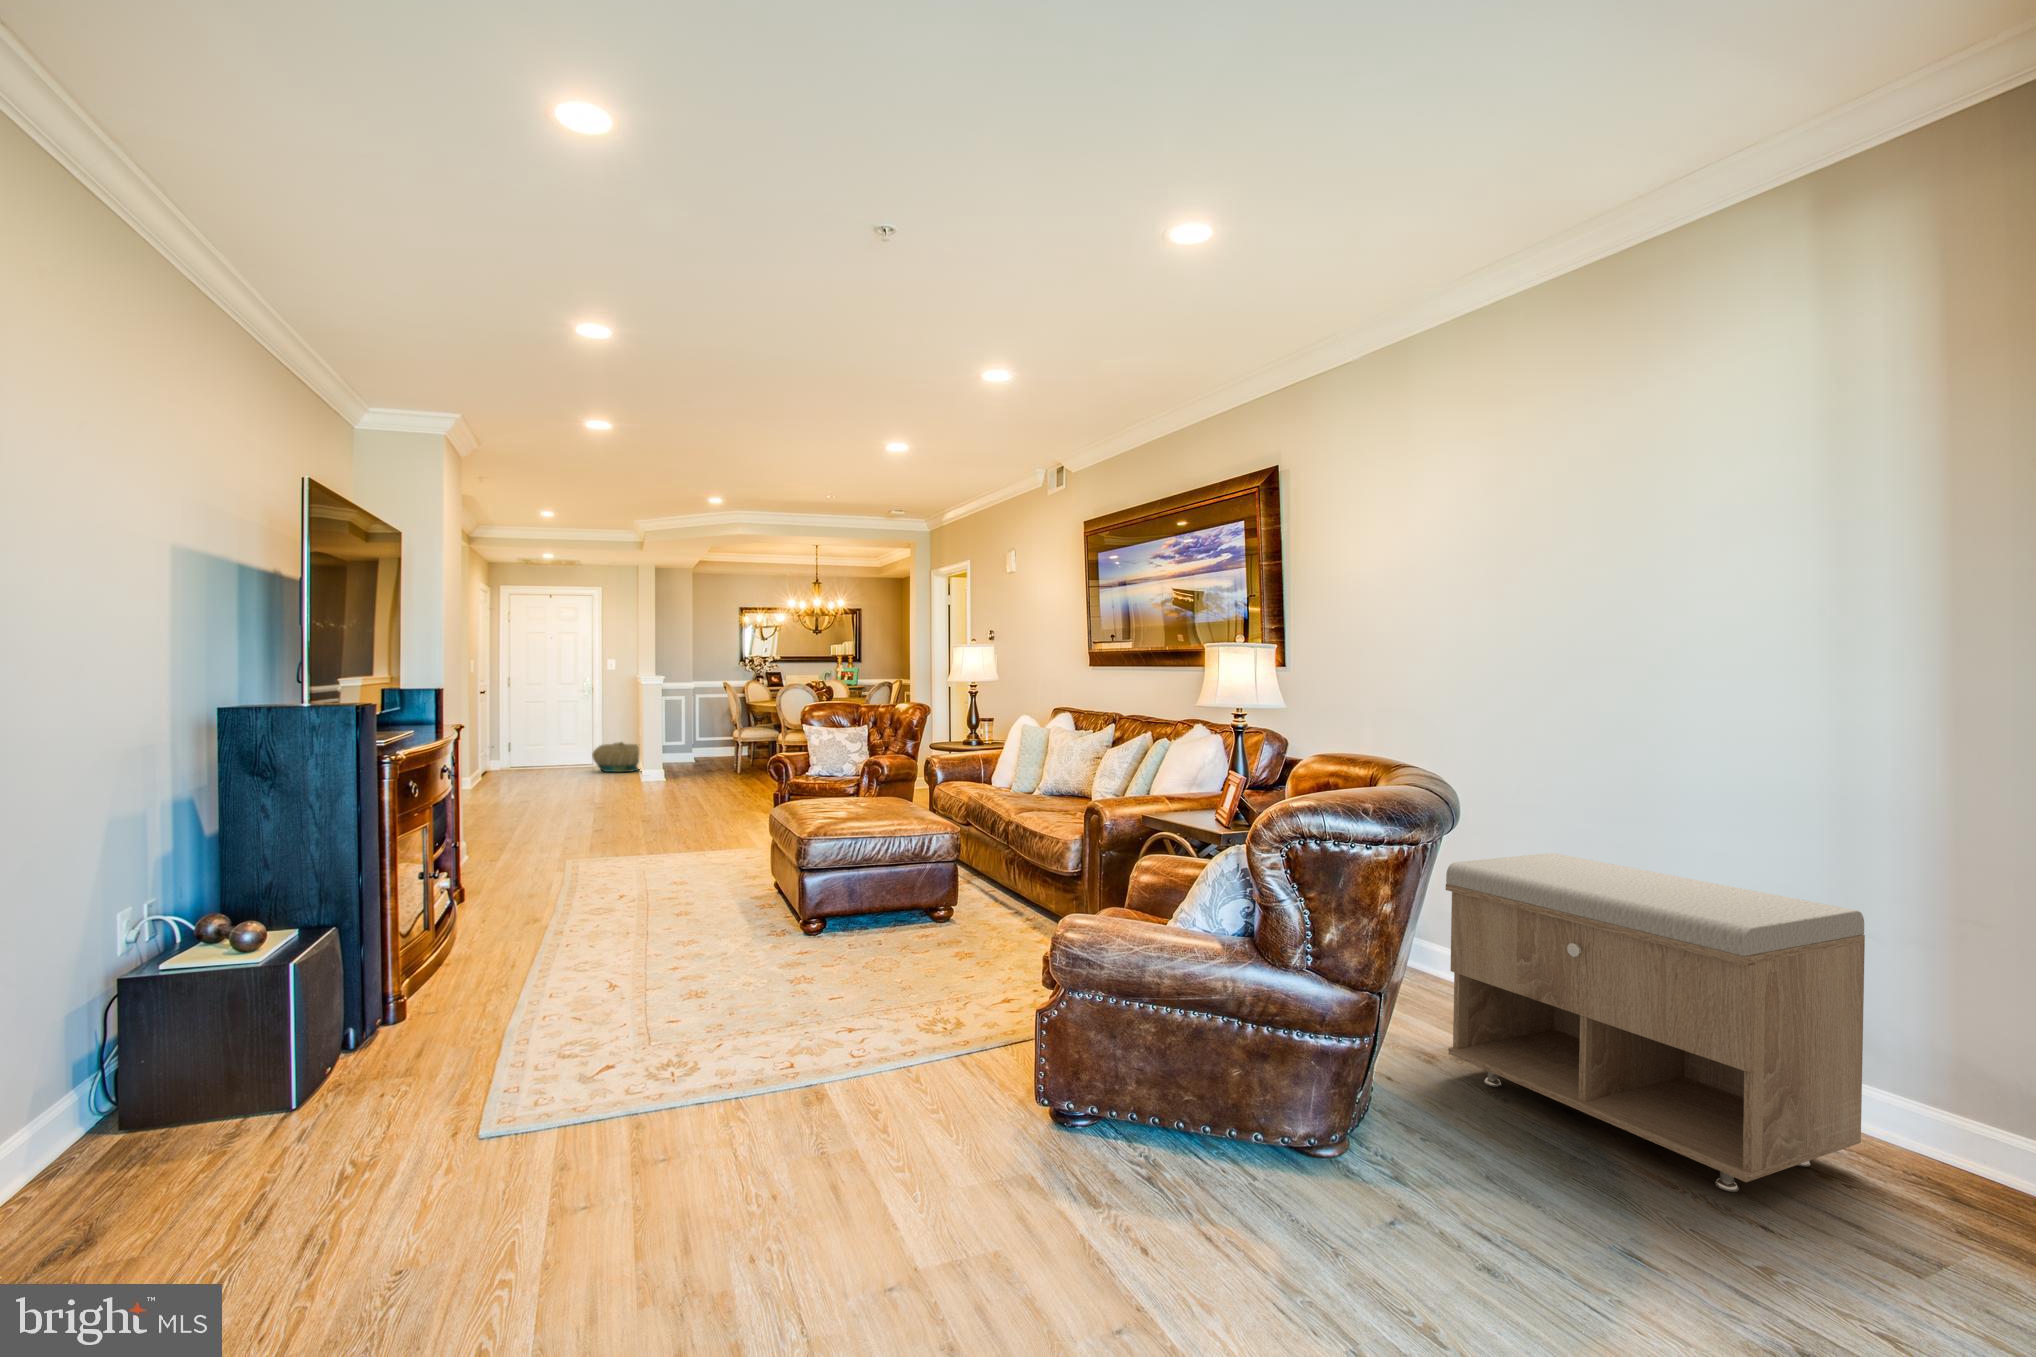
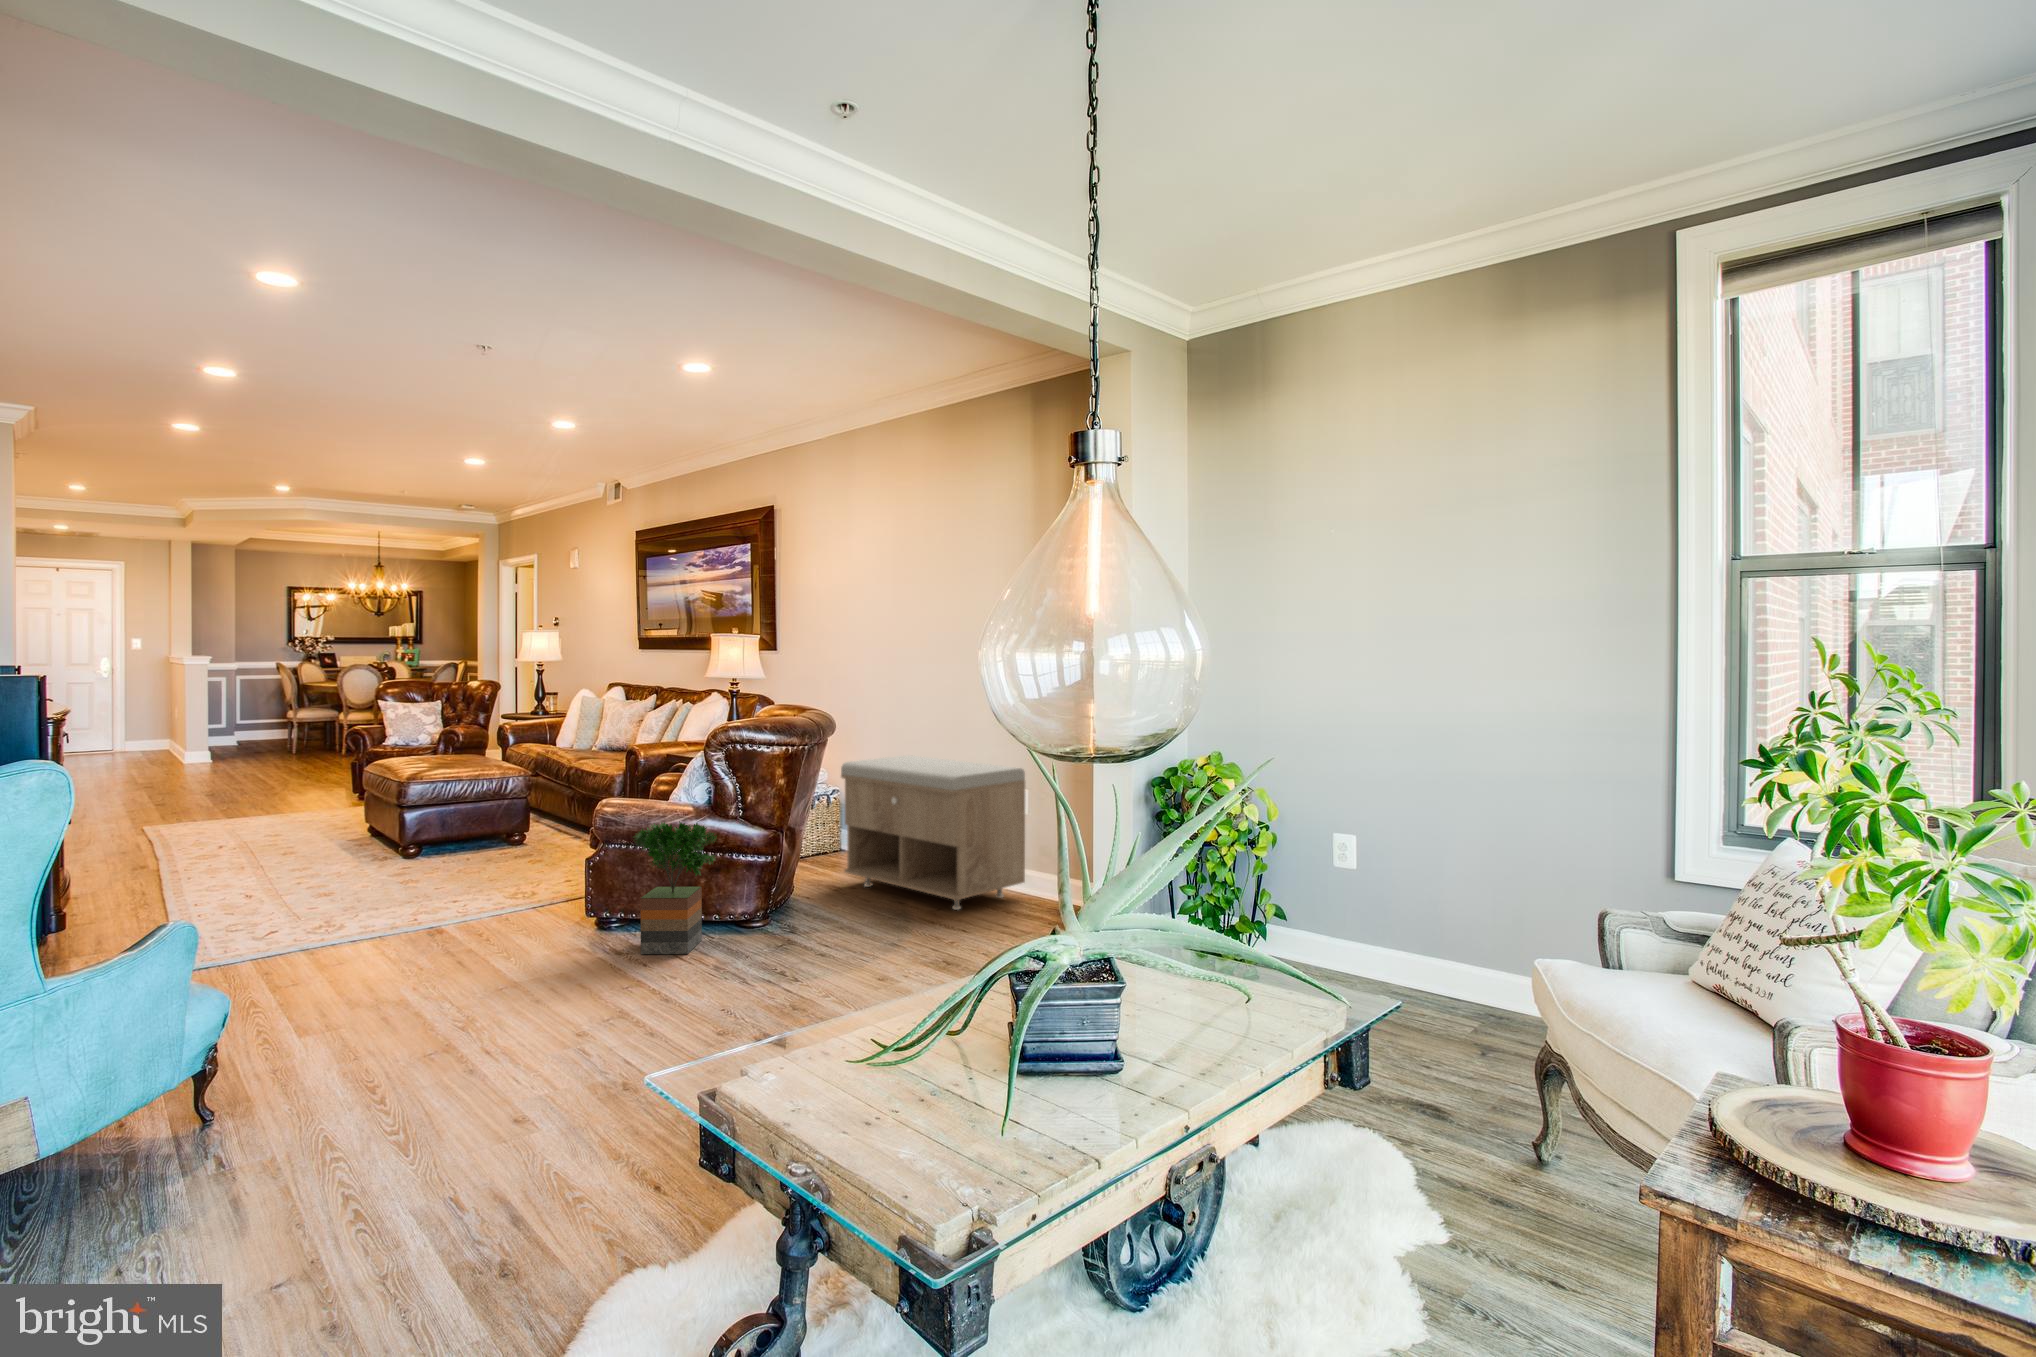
basket: present [592,742,640,772] -> none [103,729,175,761]
potted tree: none [1129,970,1284,1236] -> present [635,822,717,954]

